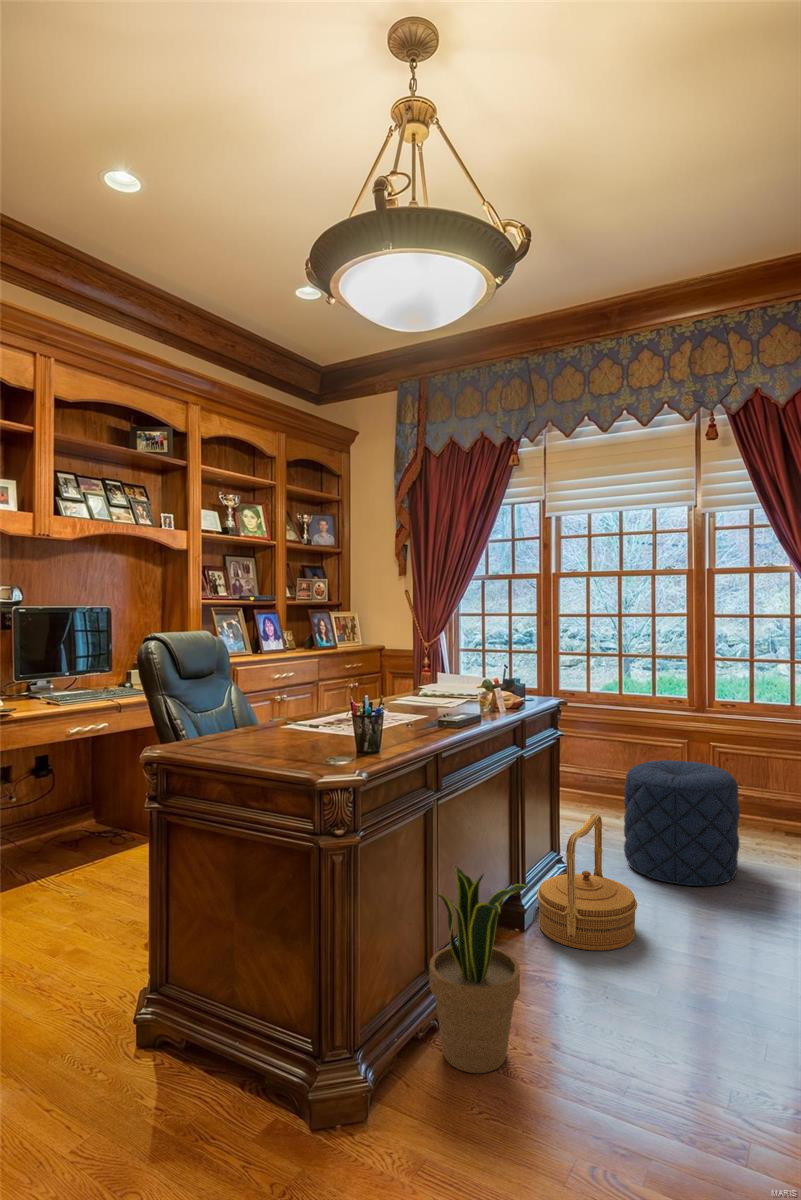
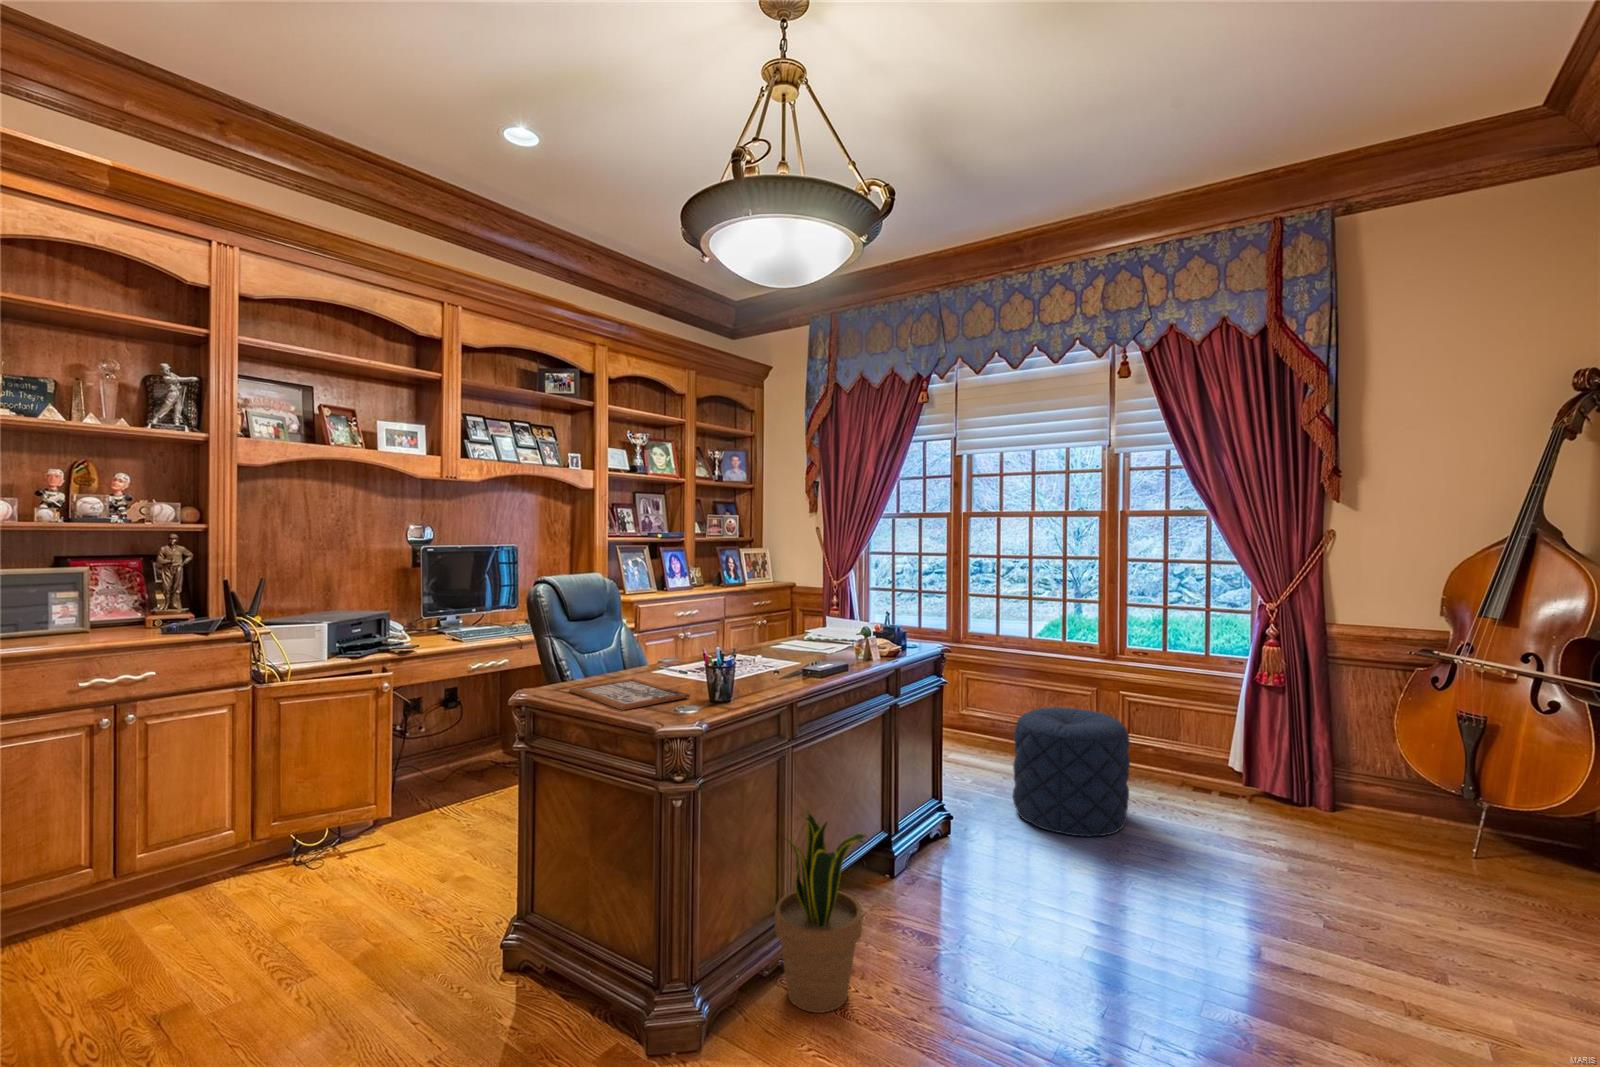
picture frame: none [205,733,336,763] -> present [569,678,690,710]
woven basket: present [537,814,637,951] -> none [909,761,1008,898]

